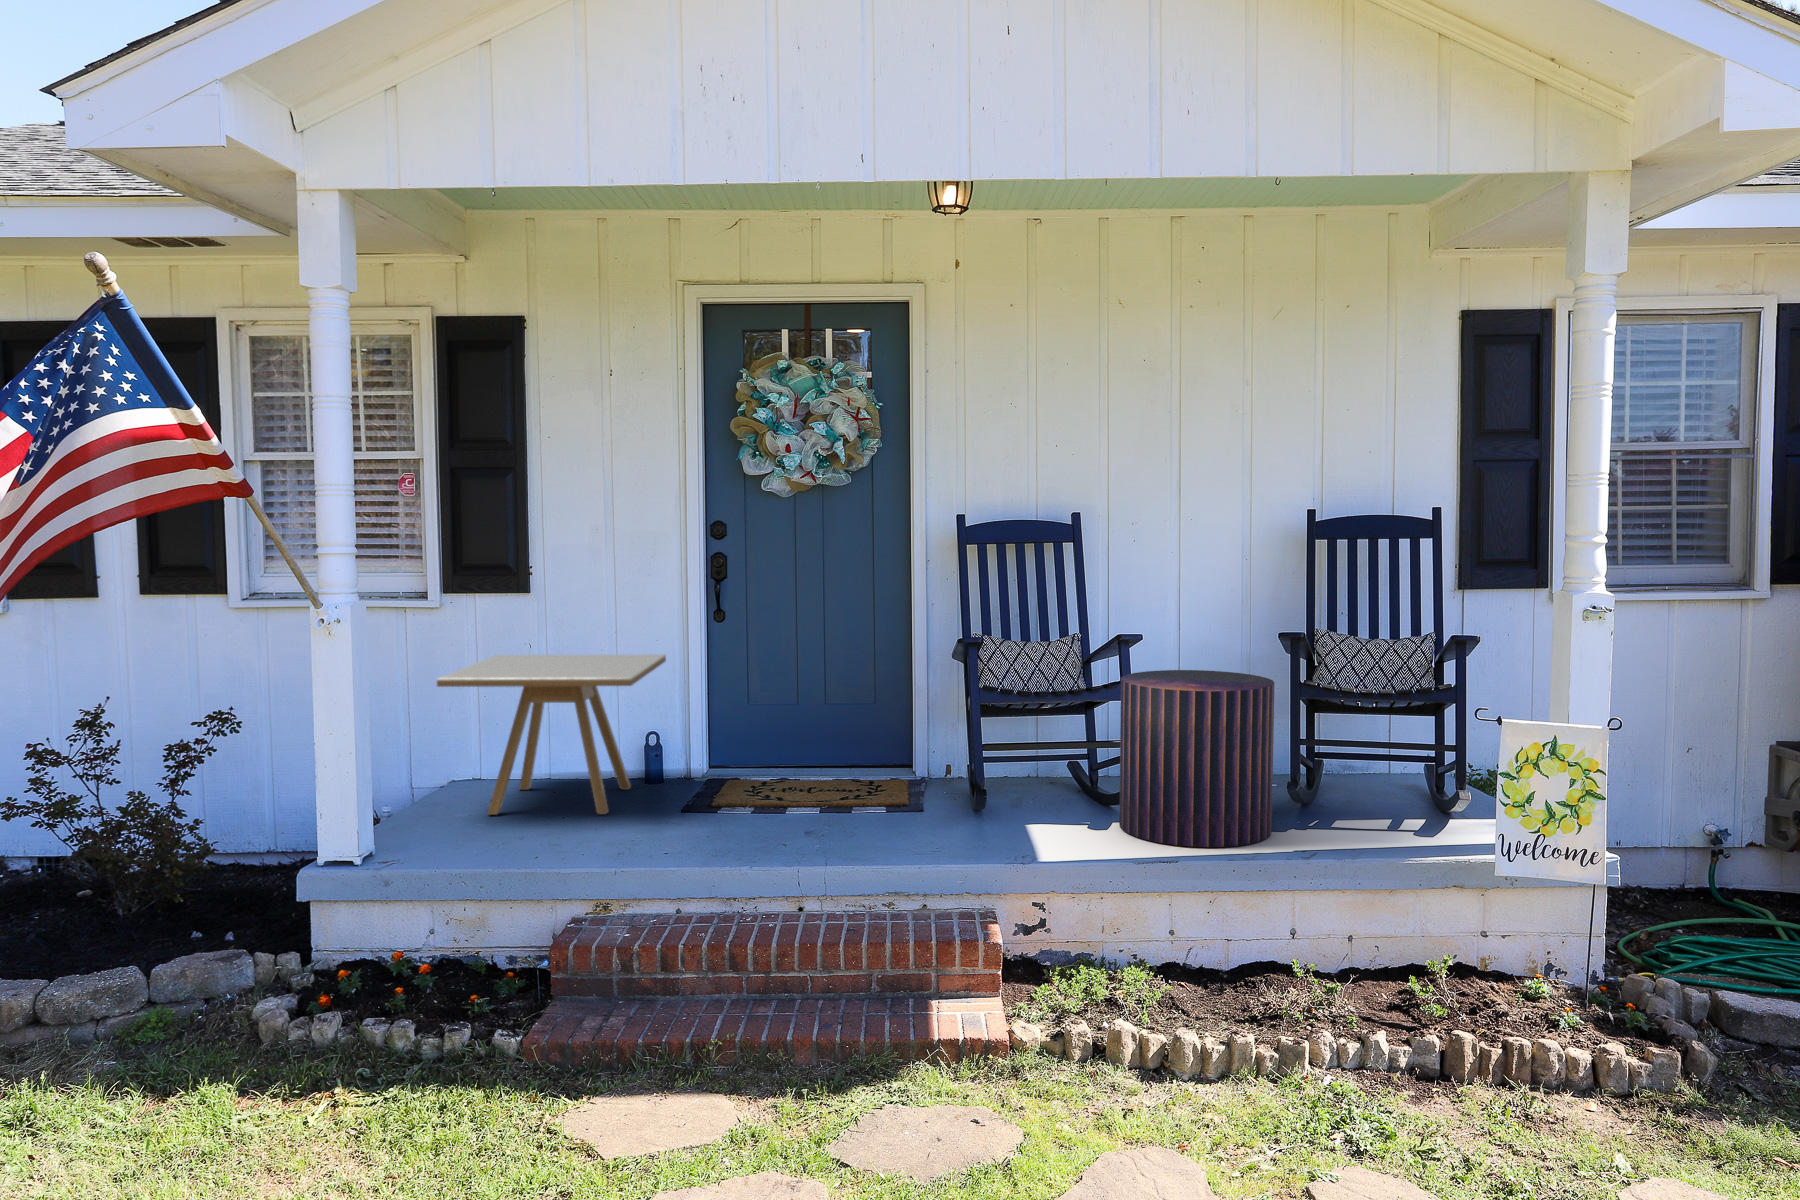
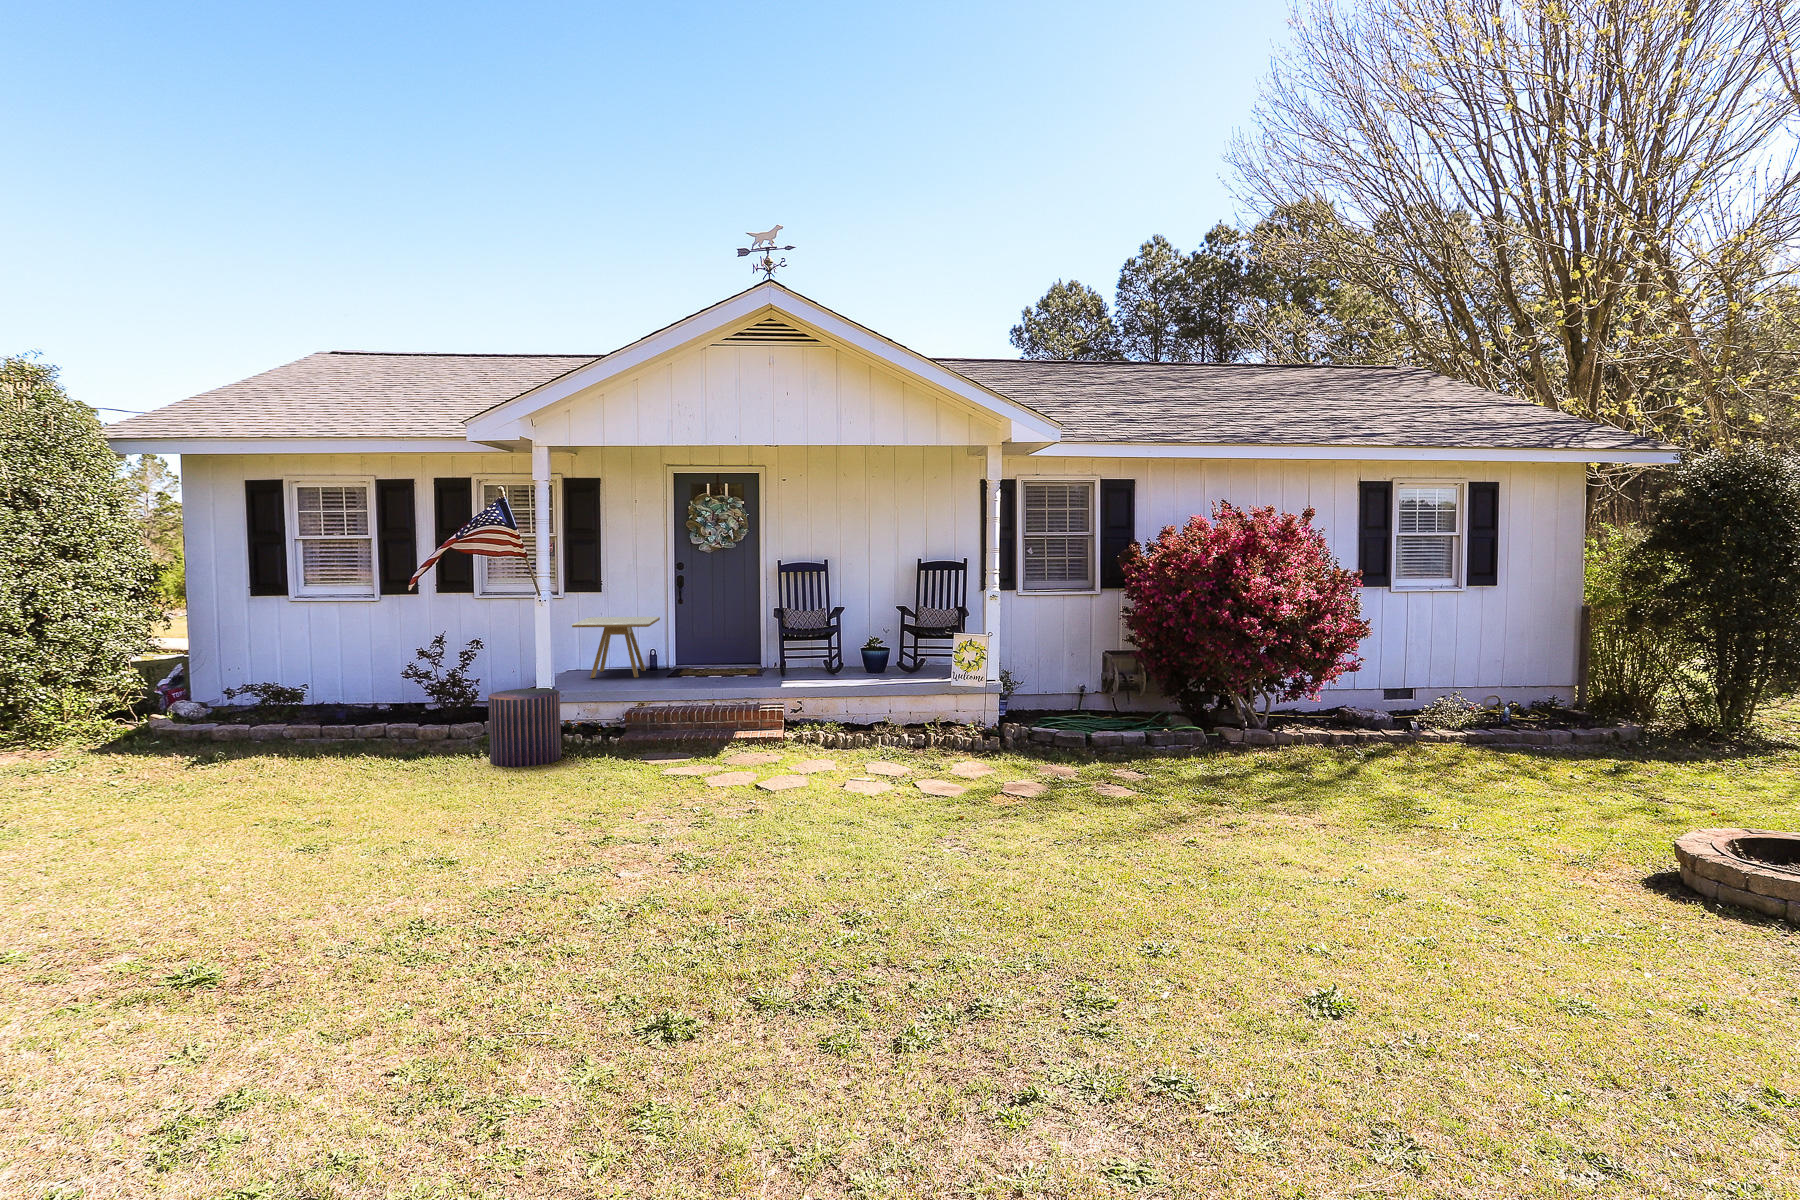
pouf: present [1119,670,1275,847] -> present [488,688,561,767]

